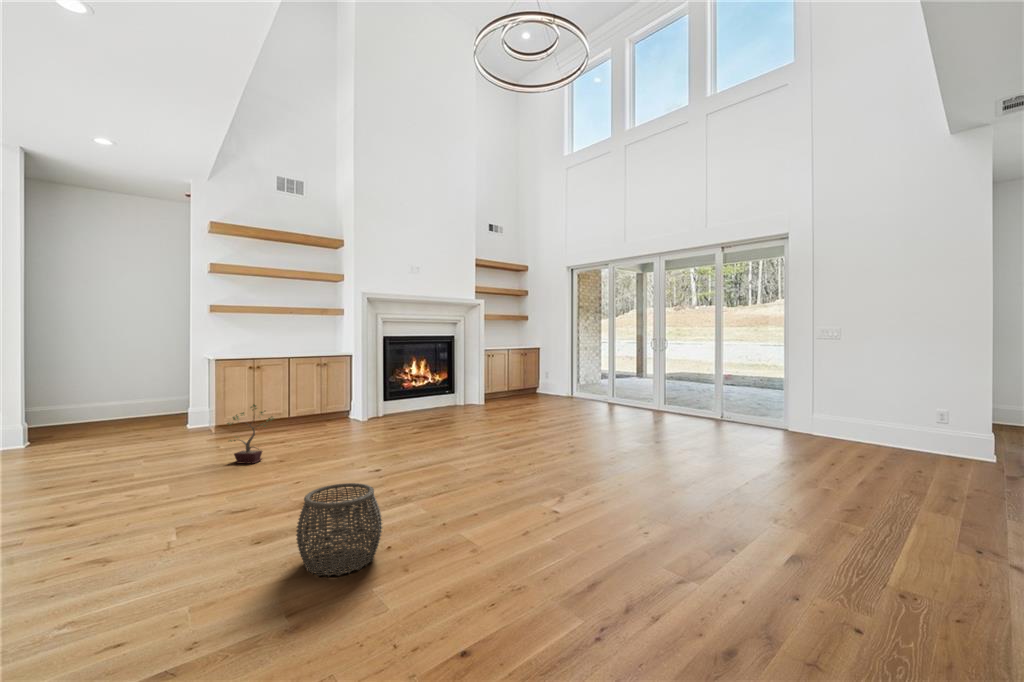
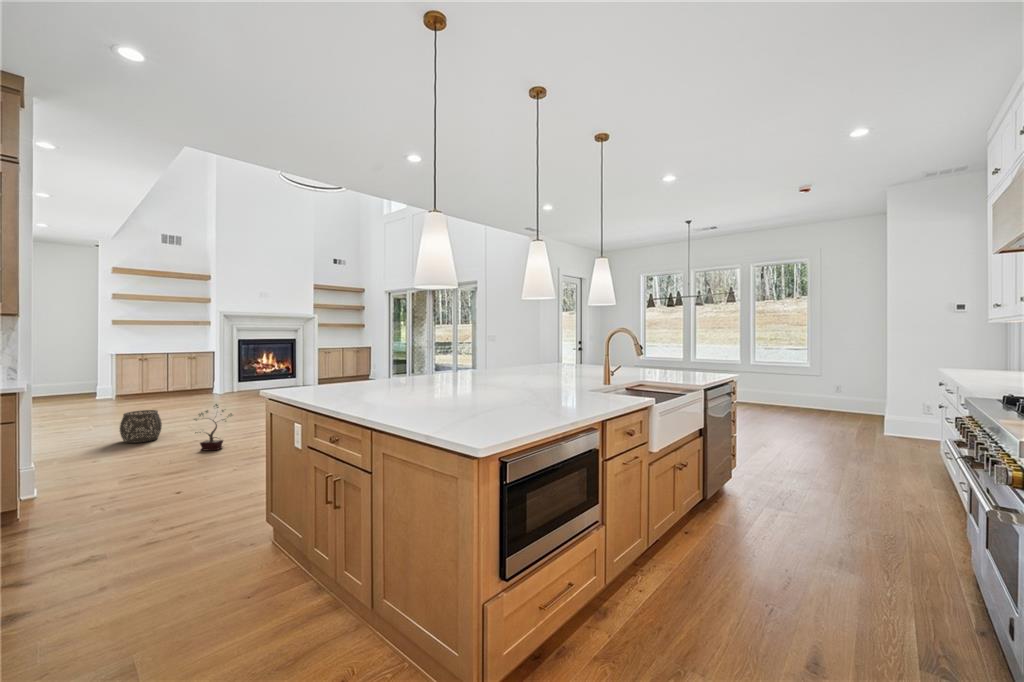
potted plant: present [227,404,274,464] -> present [194,404,232,450]

